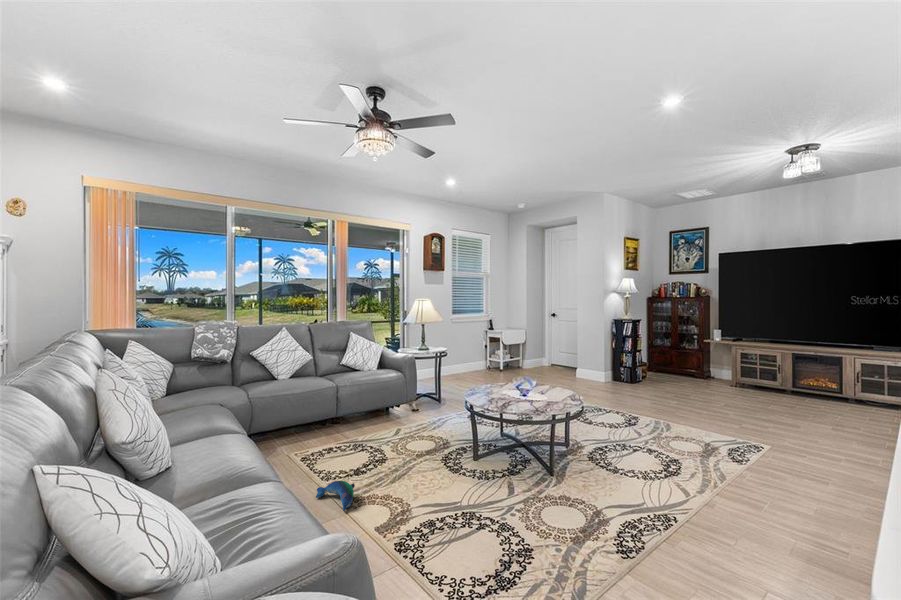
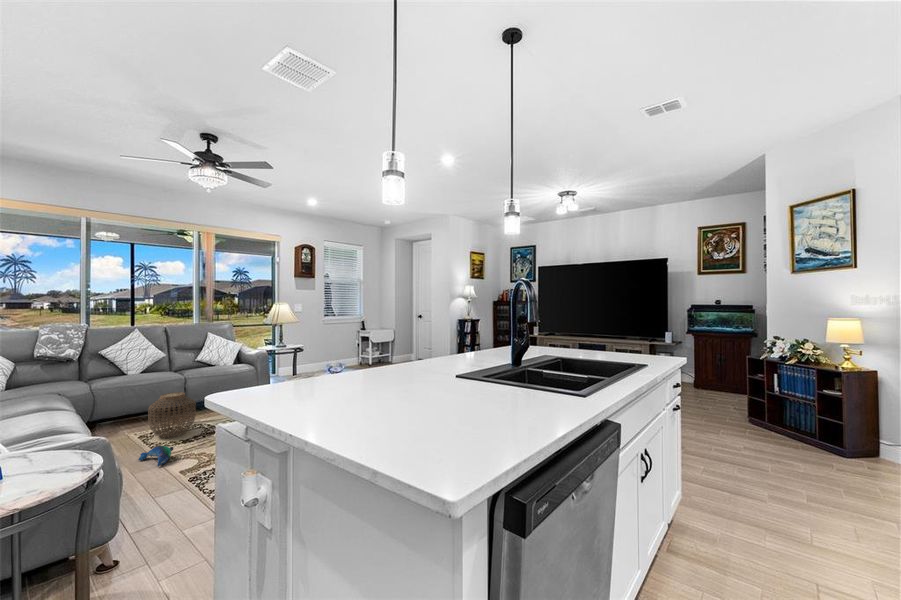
woven basket: none [312,407,360,463] -> present [148,392,196,438]

